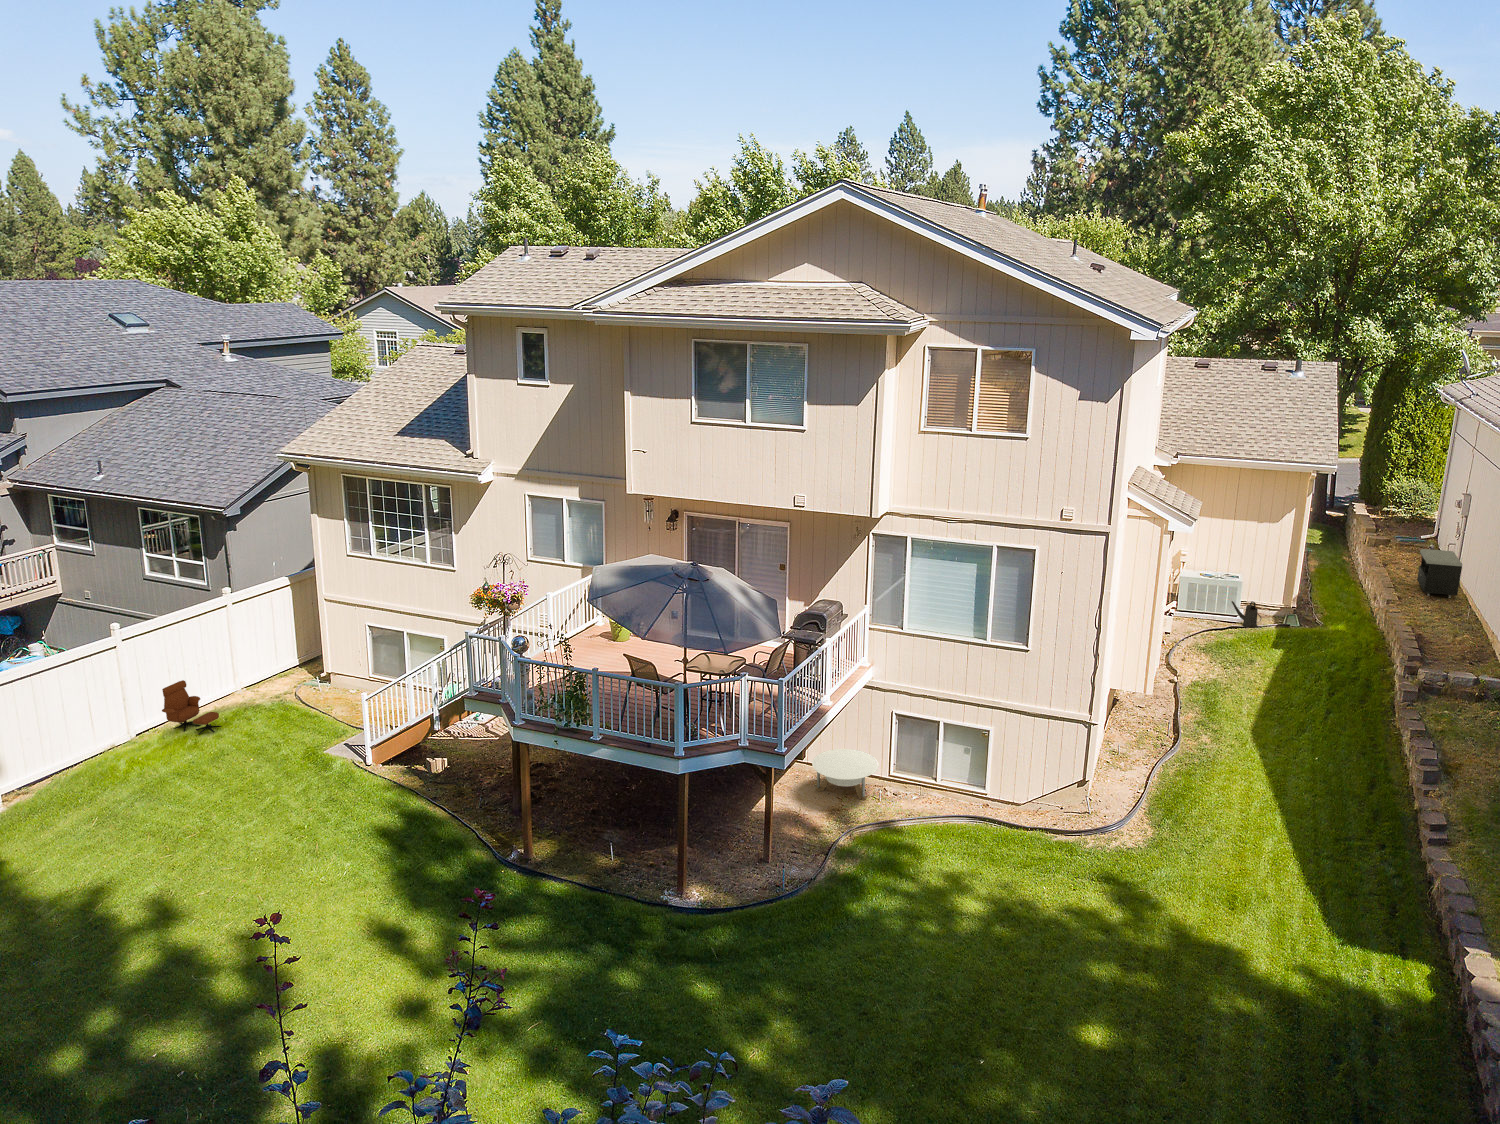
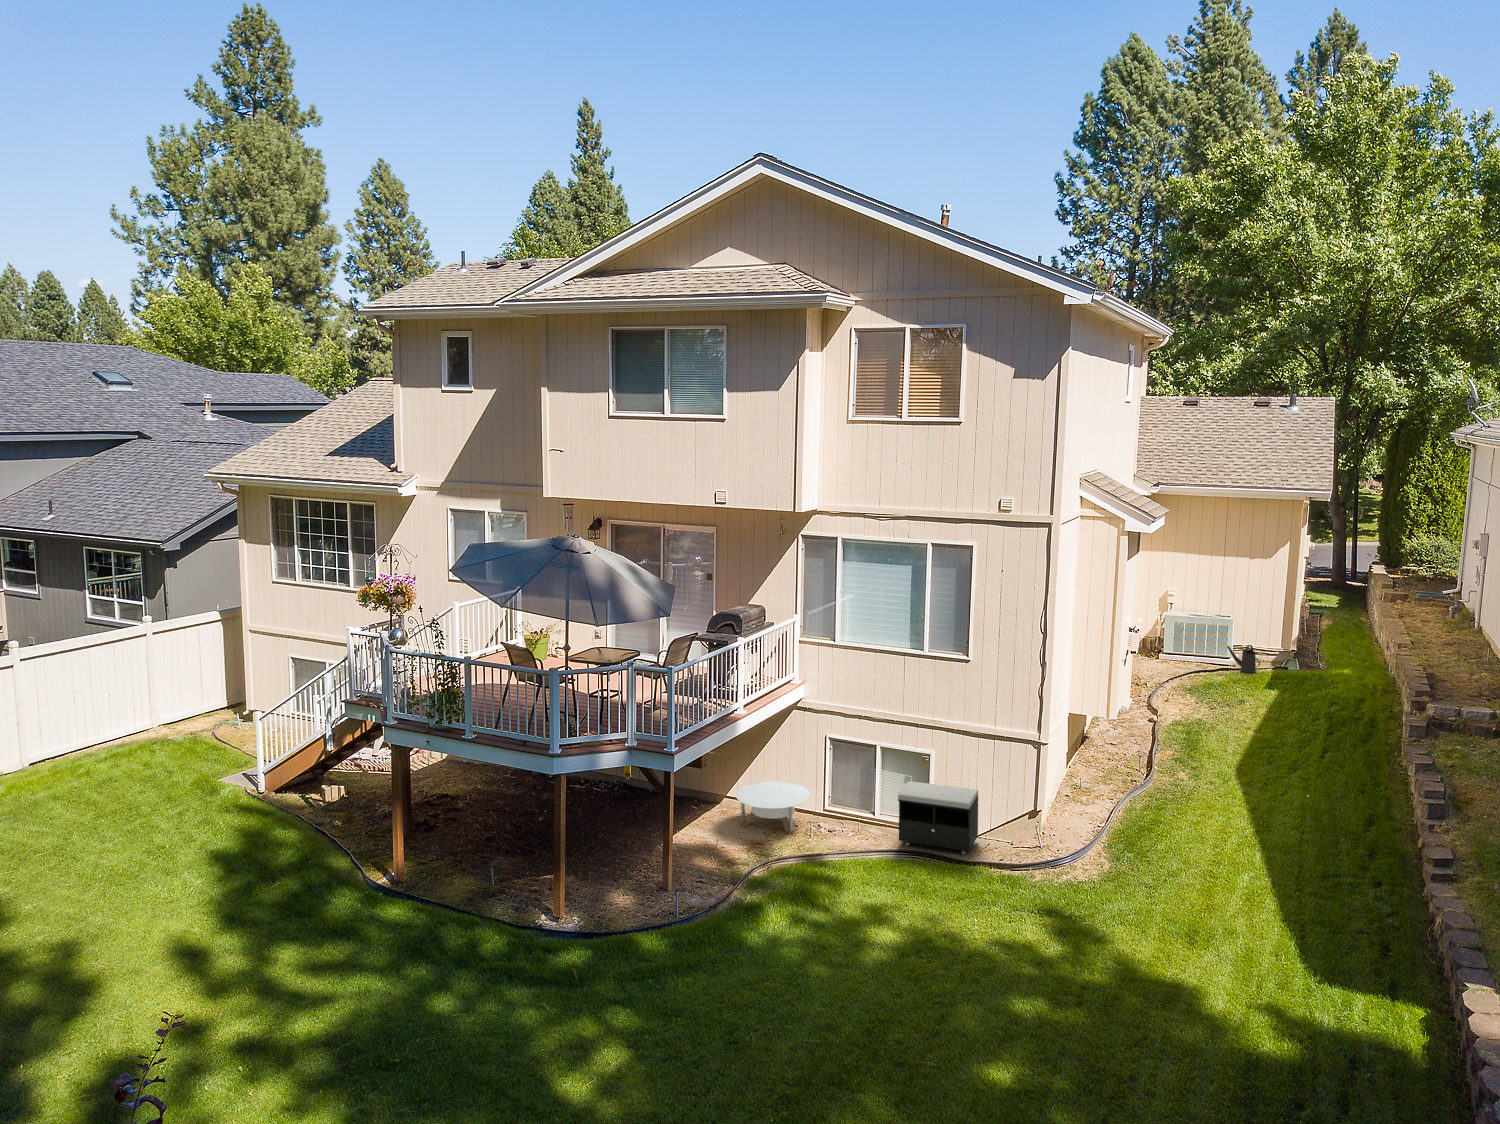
storage bench: present [1417,549,1462,598] -> present [898,781,978,854]
lounge chair: present [162,680,221,735] -> none [56,706,119,763]

